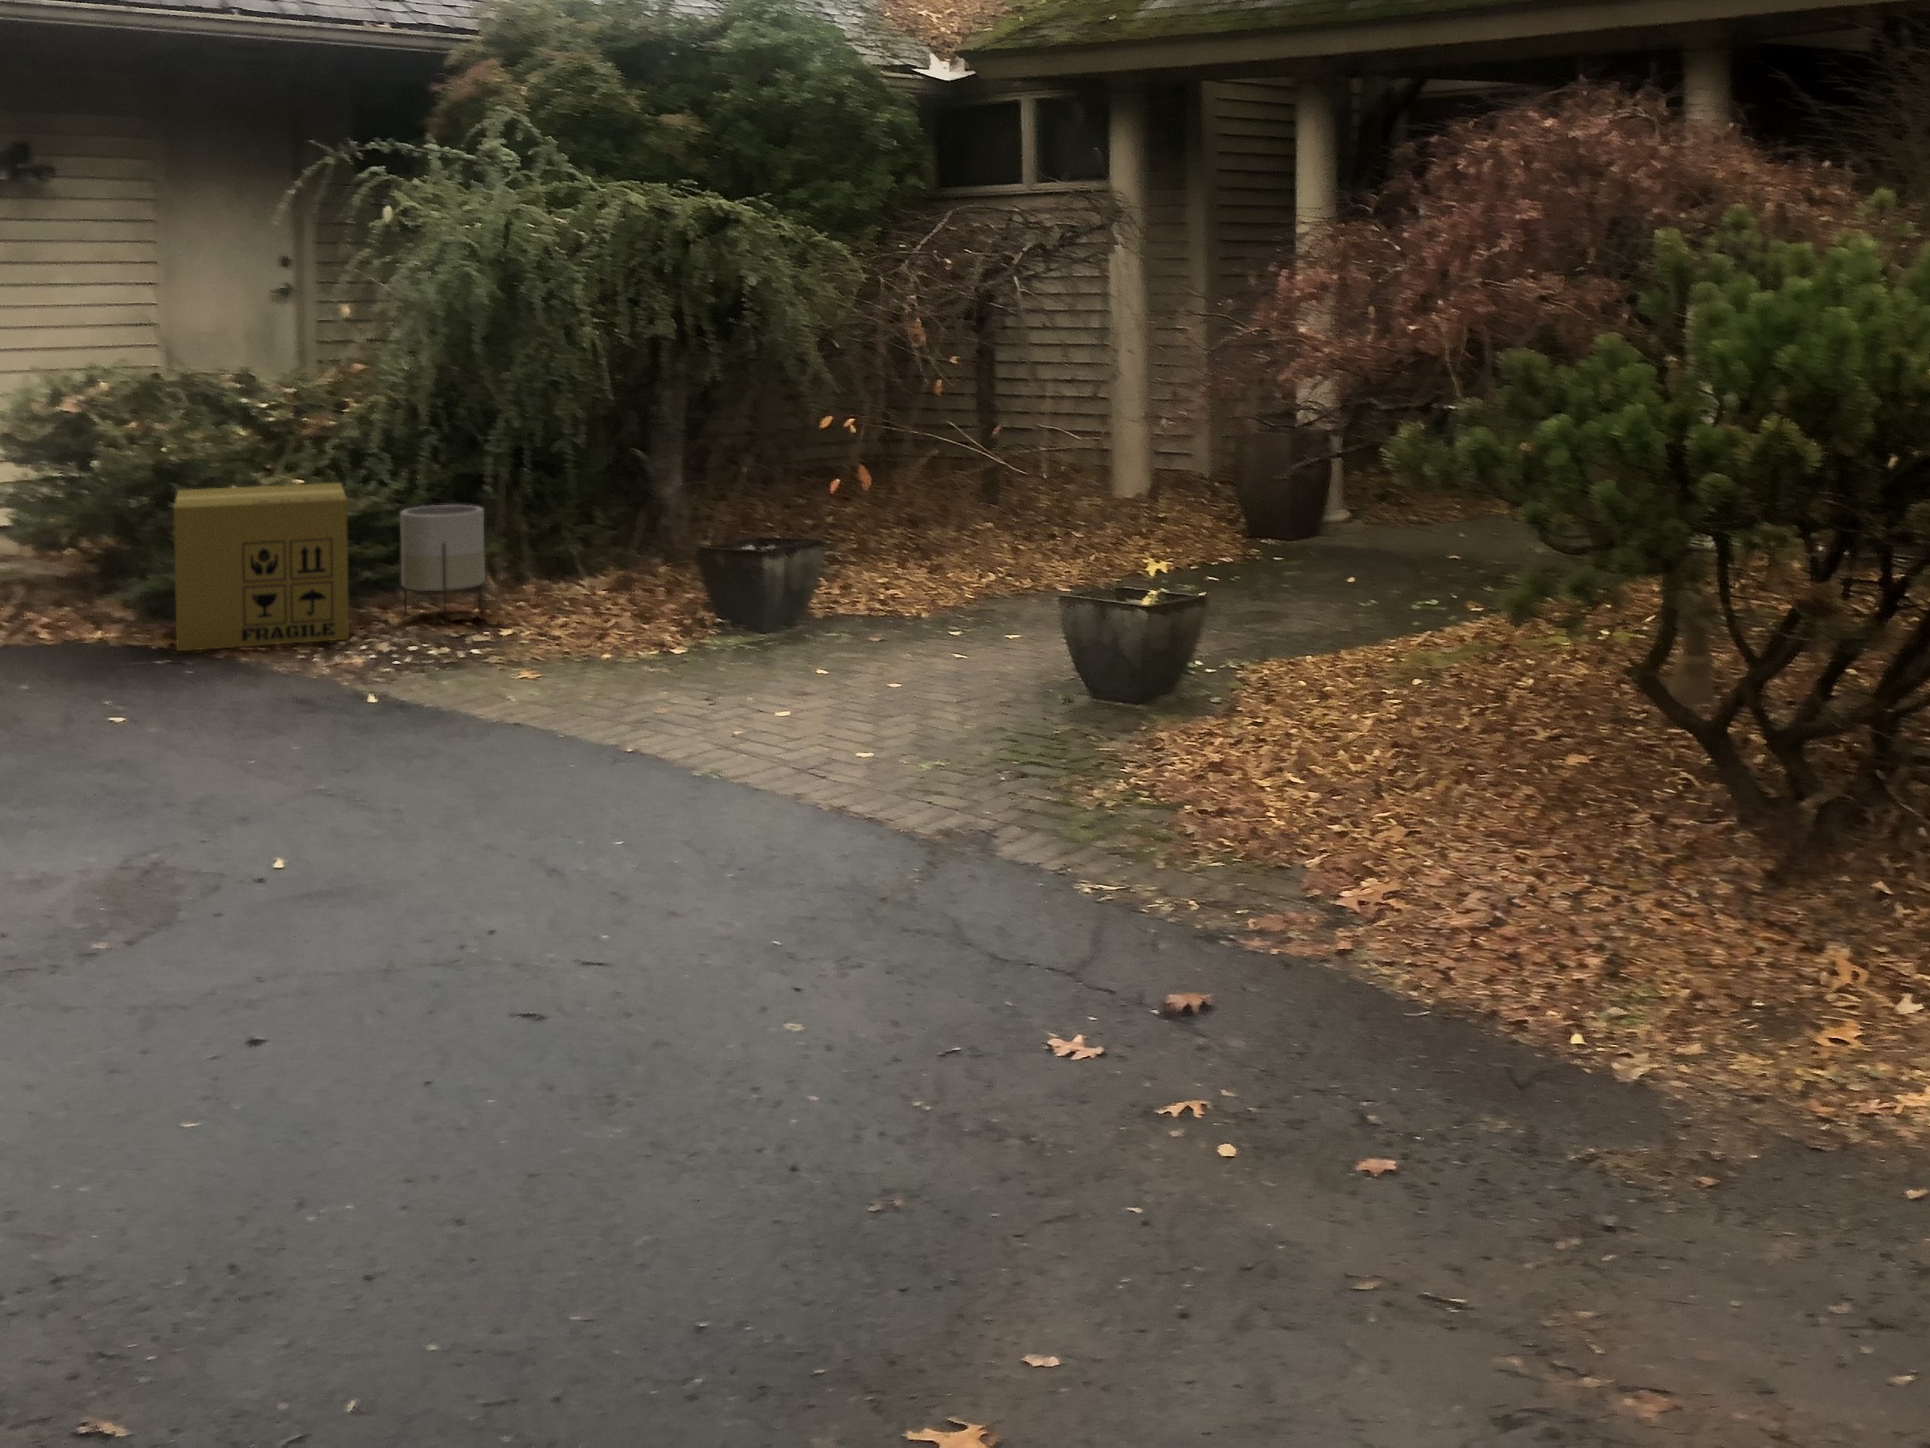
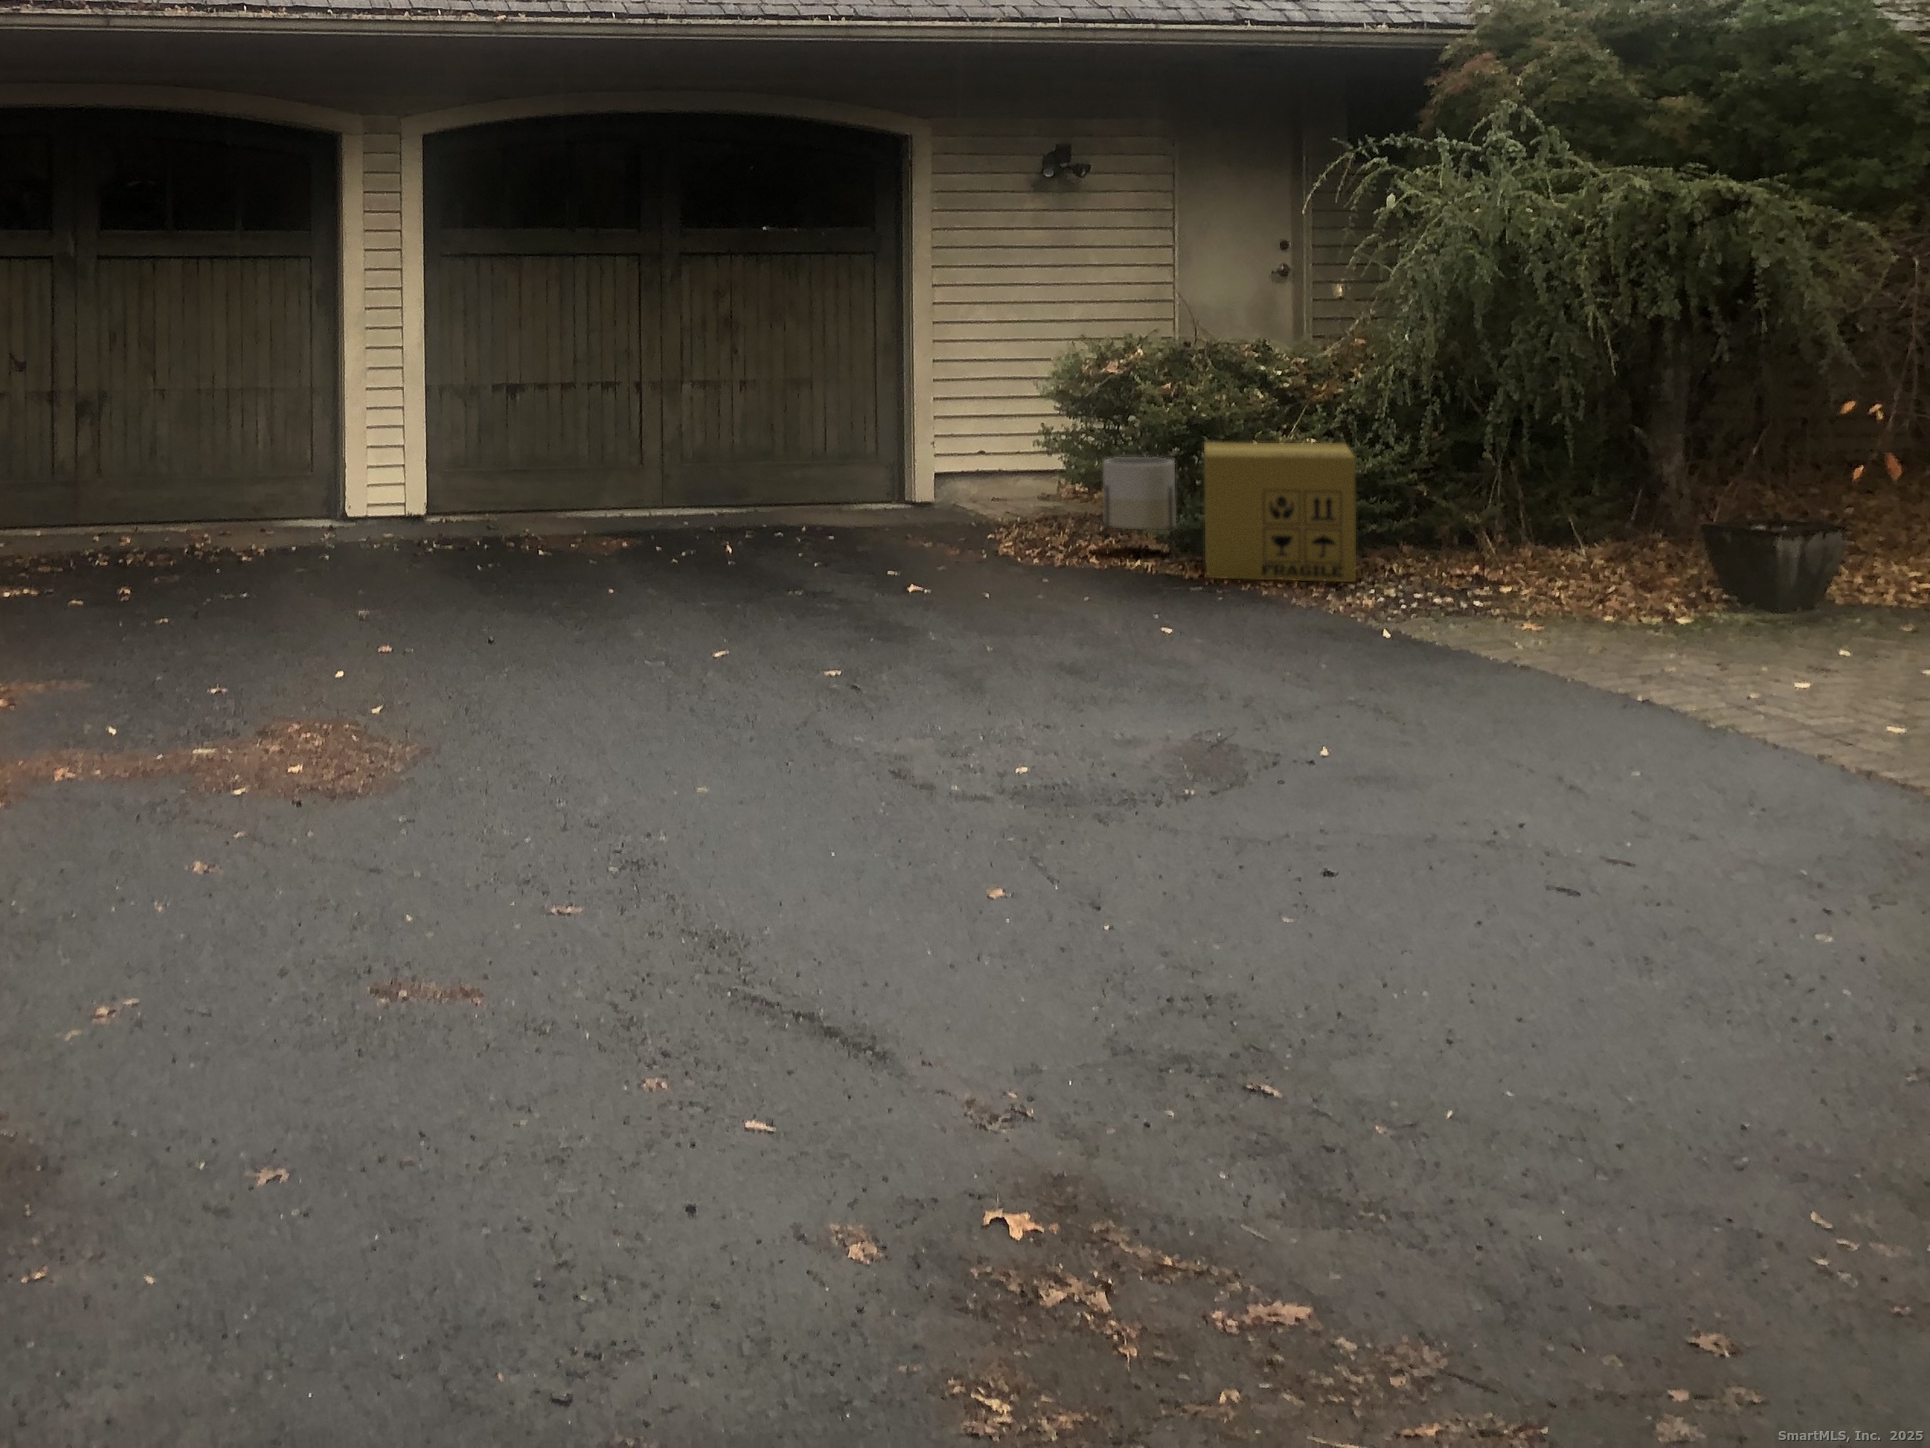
planter: present [400,505,485,618] -> present [1103,457,1176,534]

